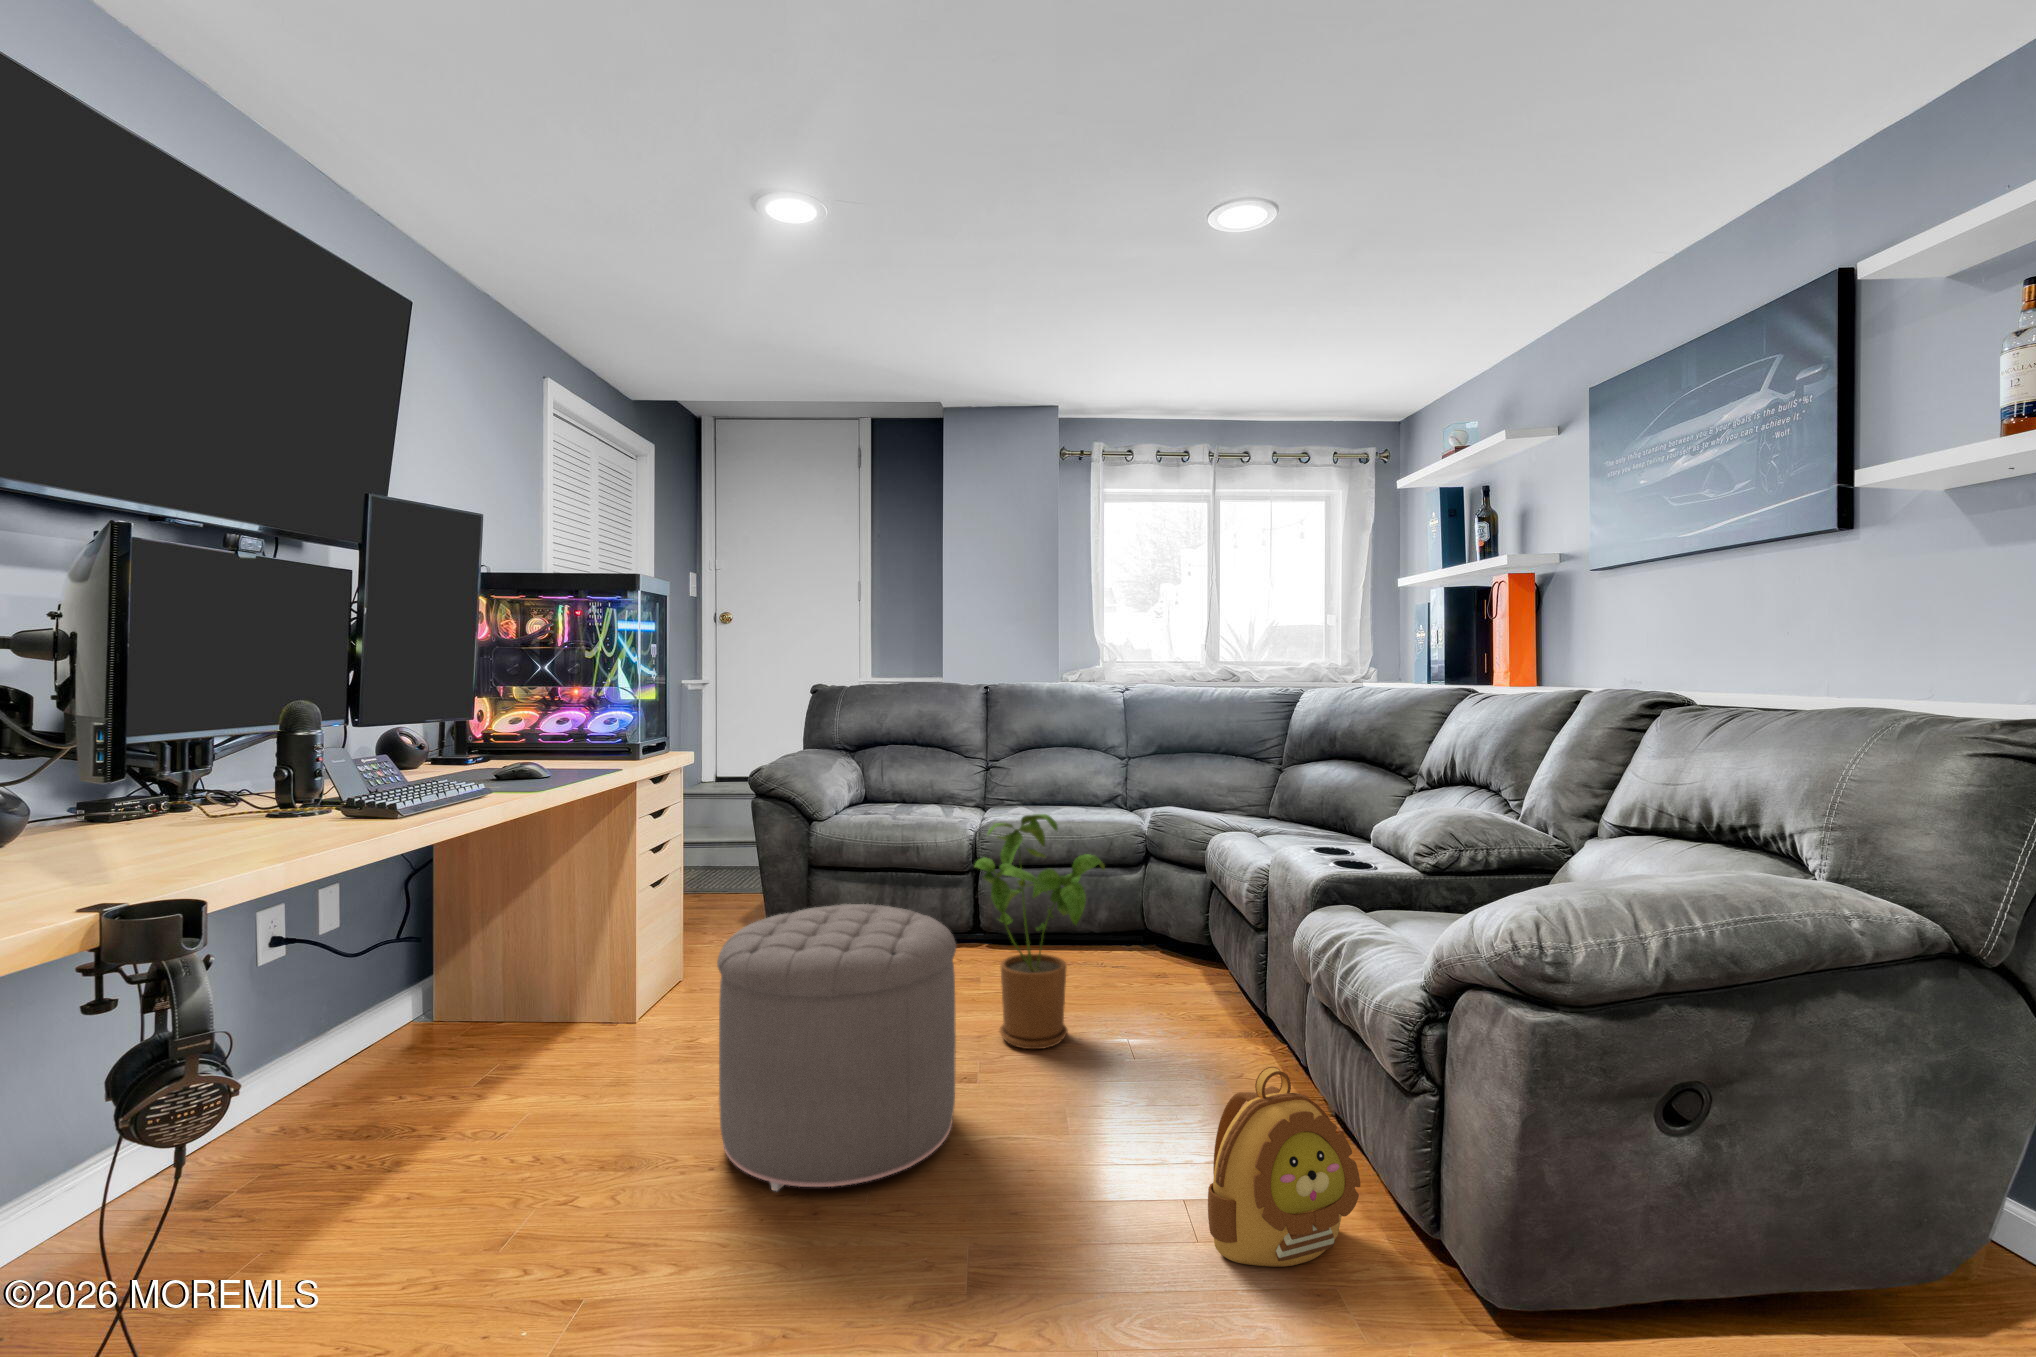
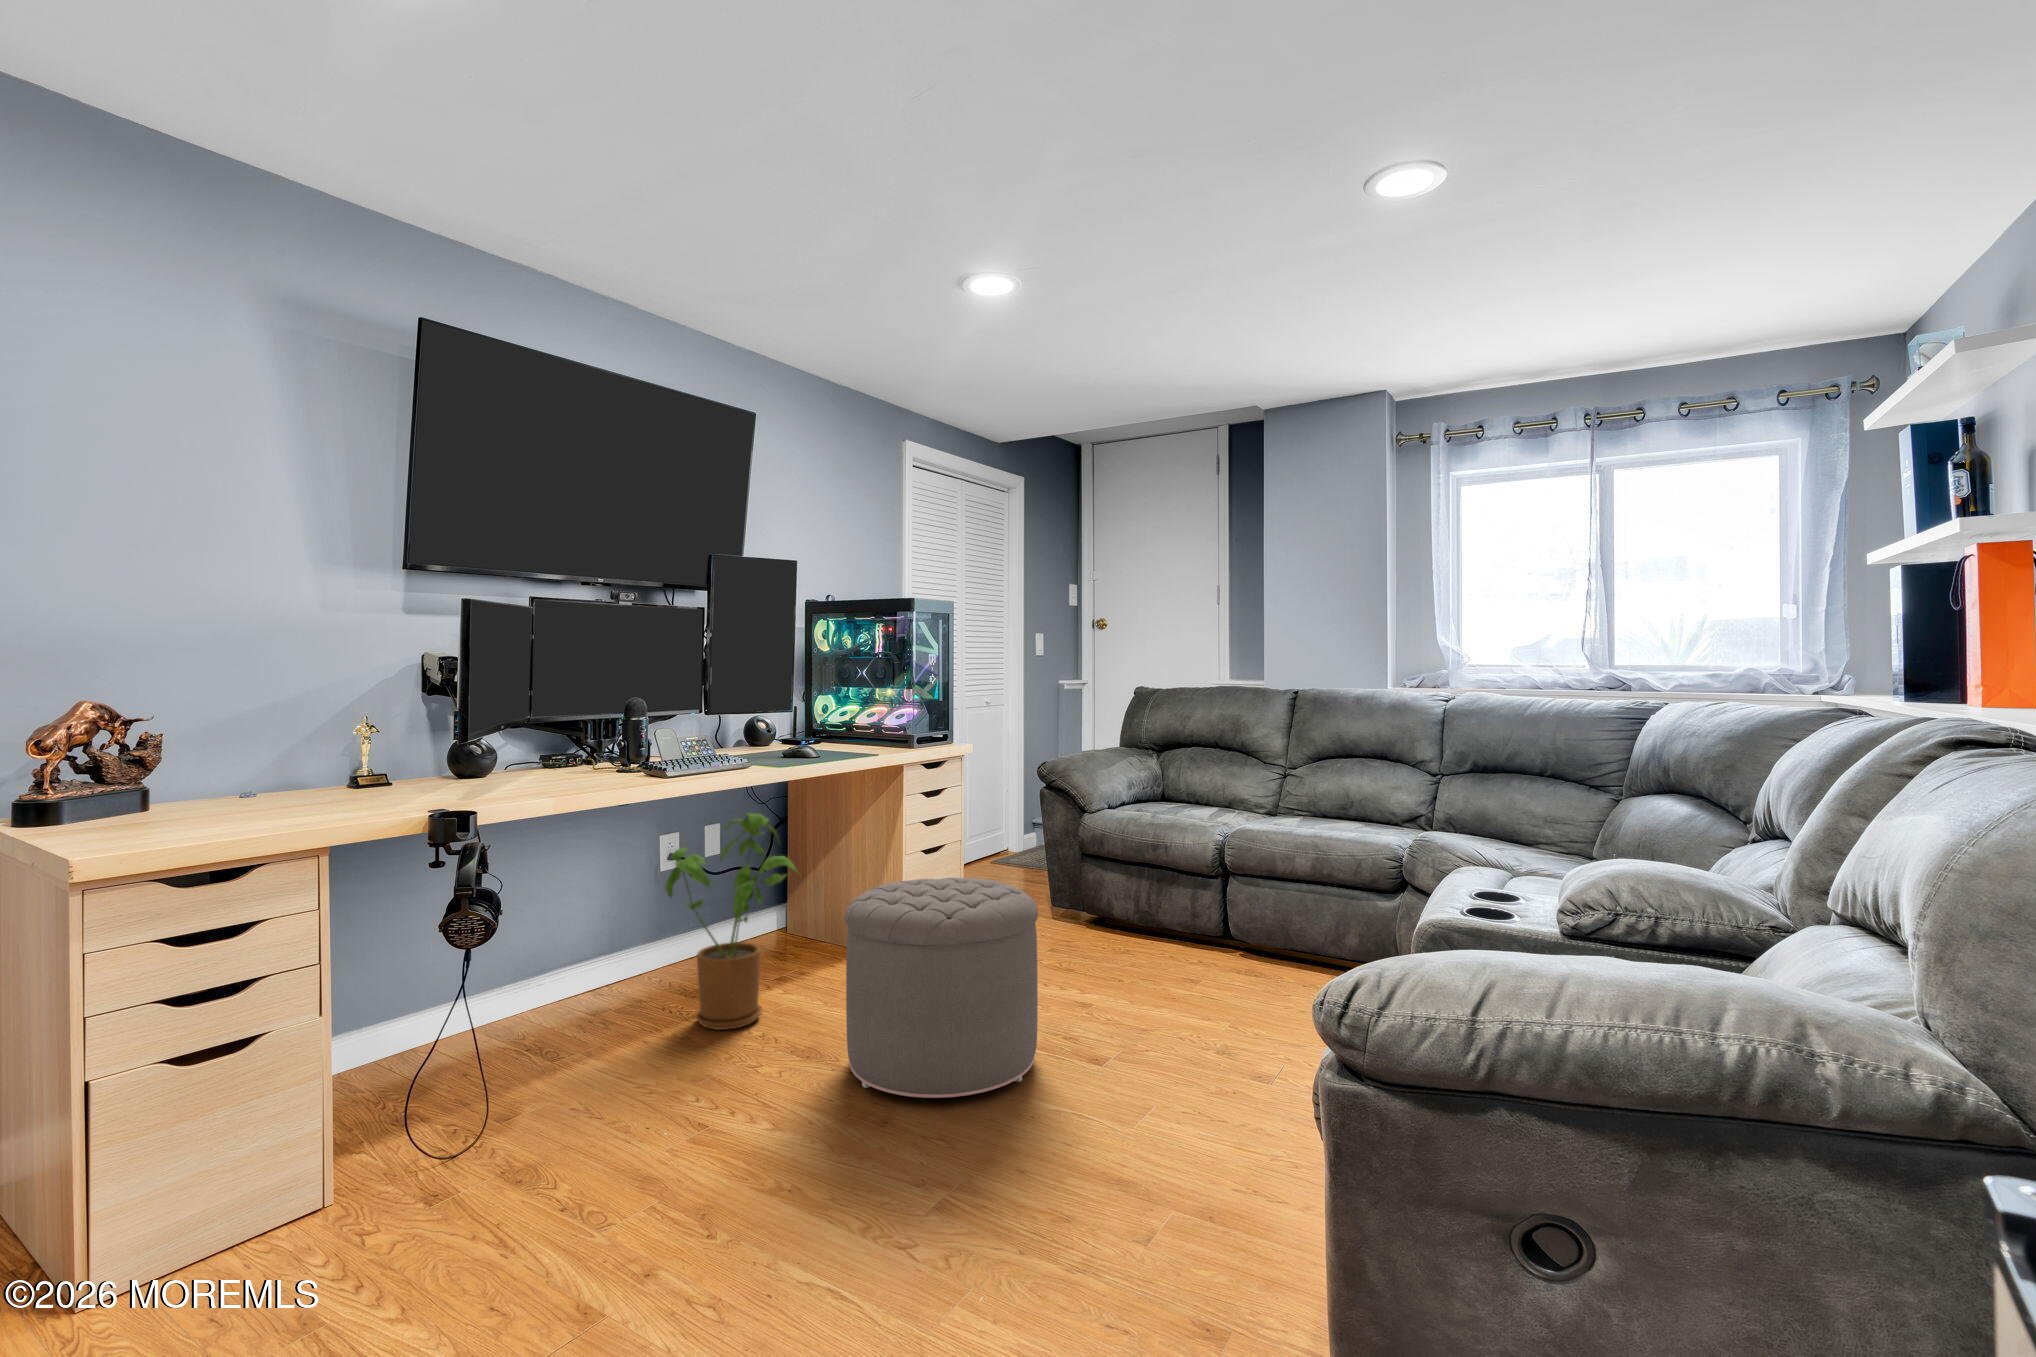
house plant: present [974,814,1105,1049] -> present [665,814,800,1030]
backpack: present [1208,1067,1360,1267] -> none [1106,1074,1262,1266]

